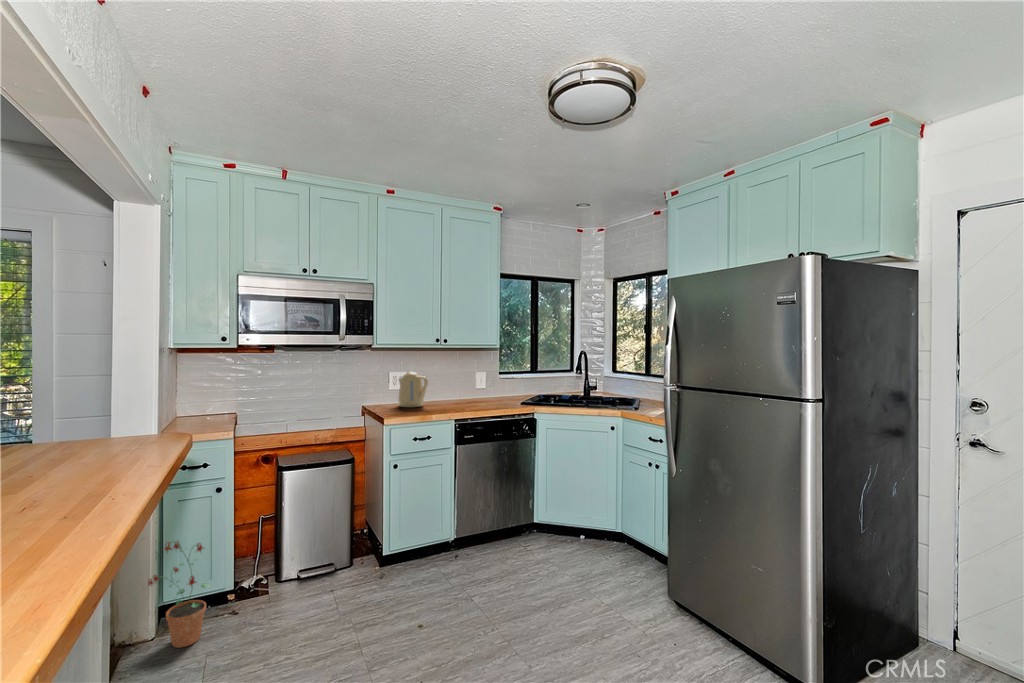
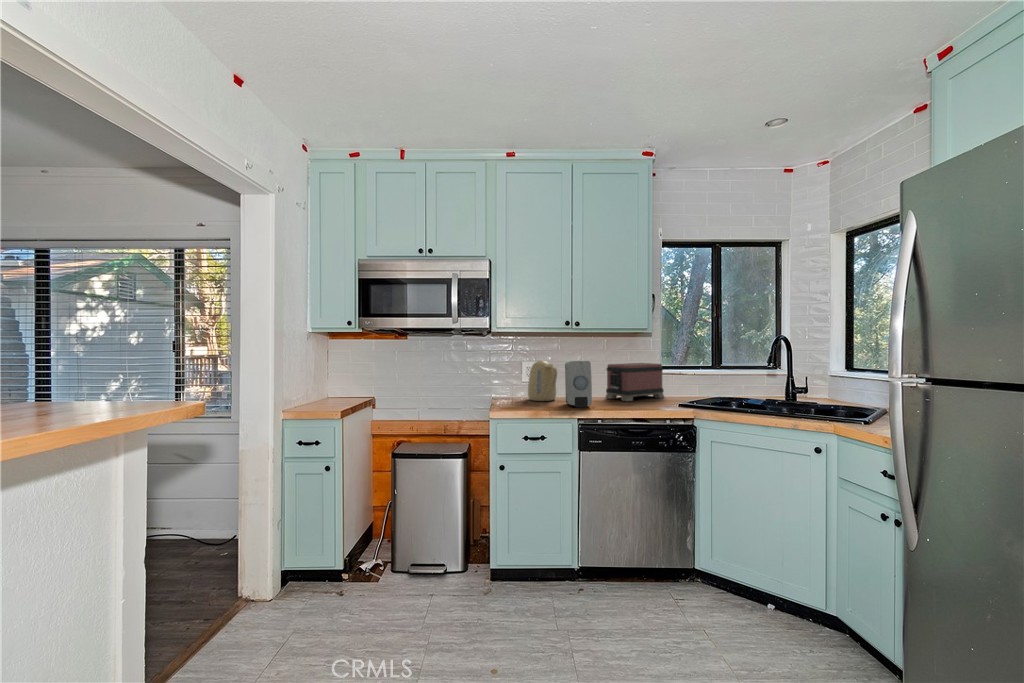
soap dispenser: none [436,372,463,411] -> present [565,361,592,408]
toaster: none [461,372,505,404] -> present [605,363,664,401]
potted plant: present [148,541,211,648] -> none [246,515,304,622]

